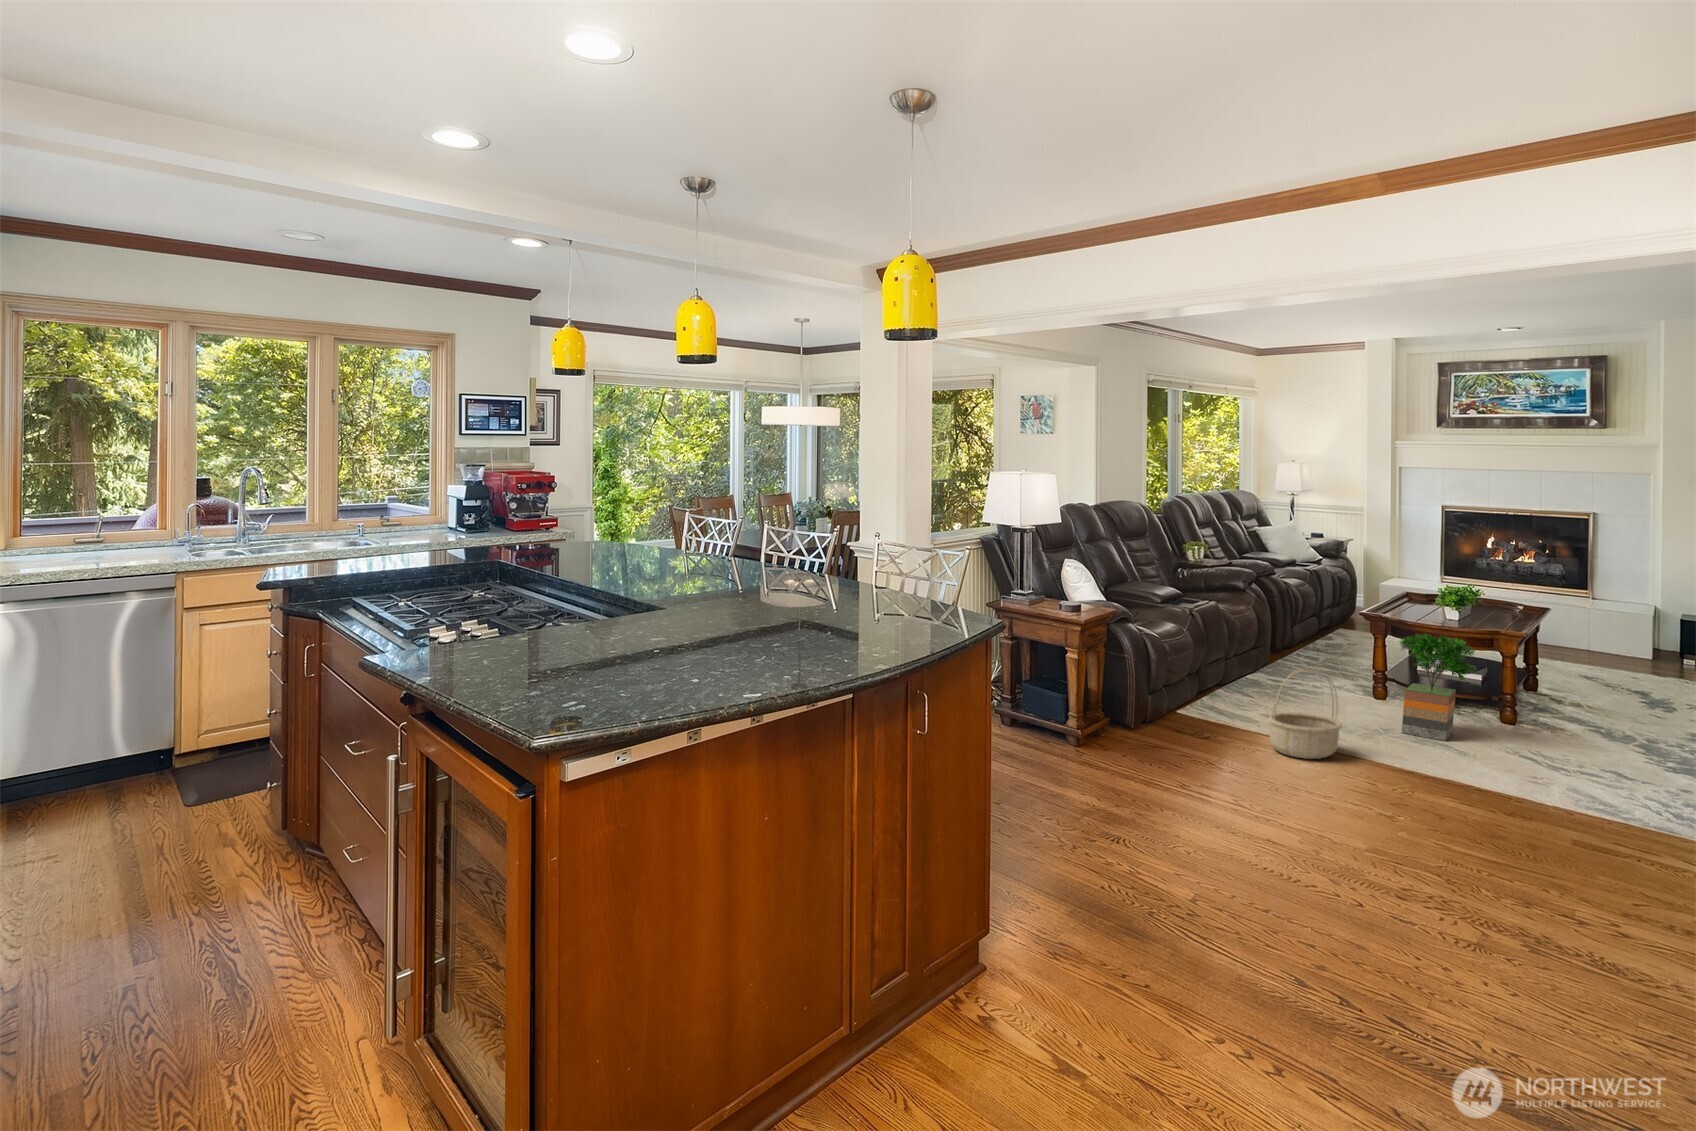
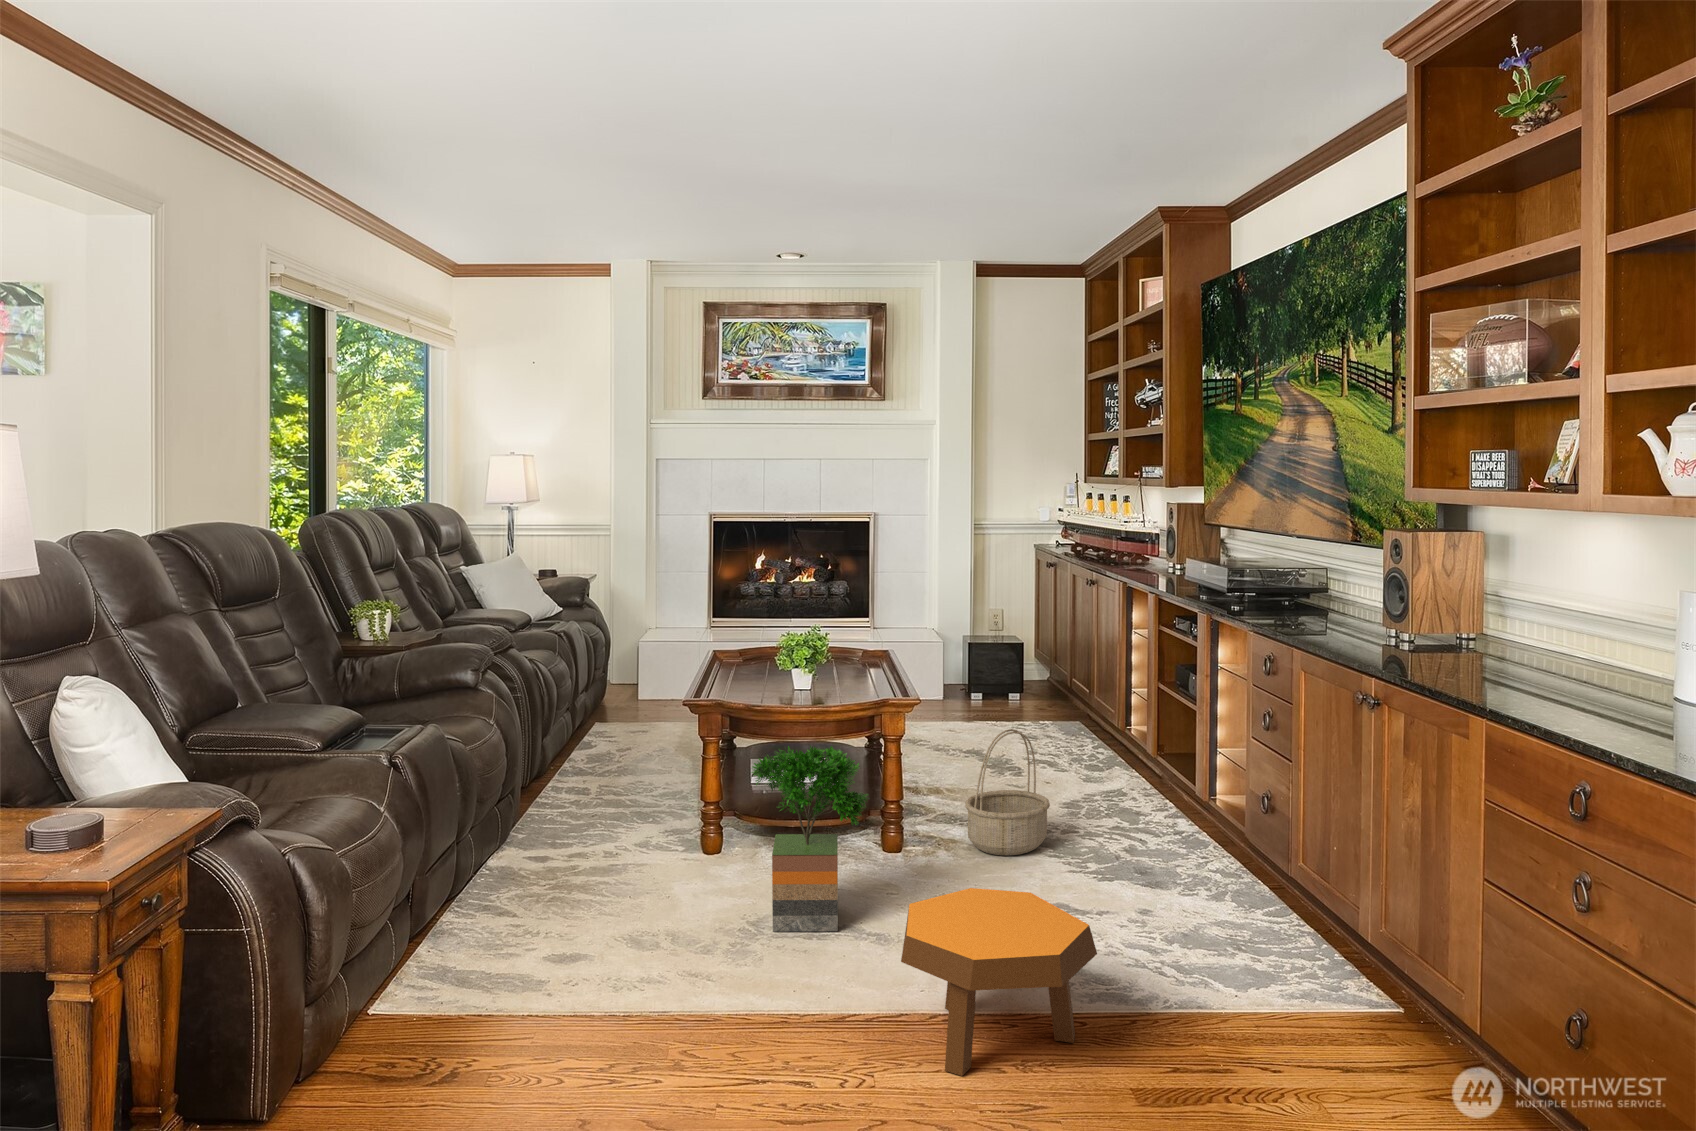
basket: present [1269,668,1342,759] -> present [965,729,1050,855]
footstool: none [1462,717,1606,811] -> present [901,888,1097,1076]

